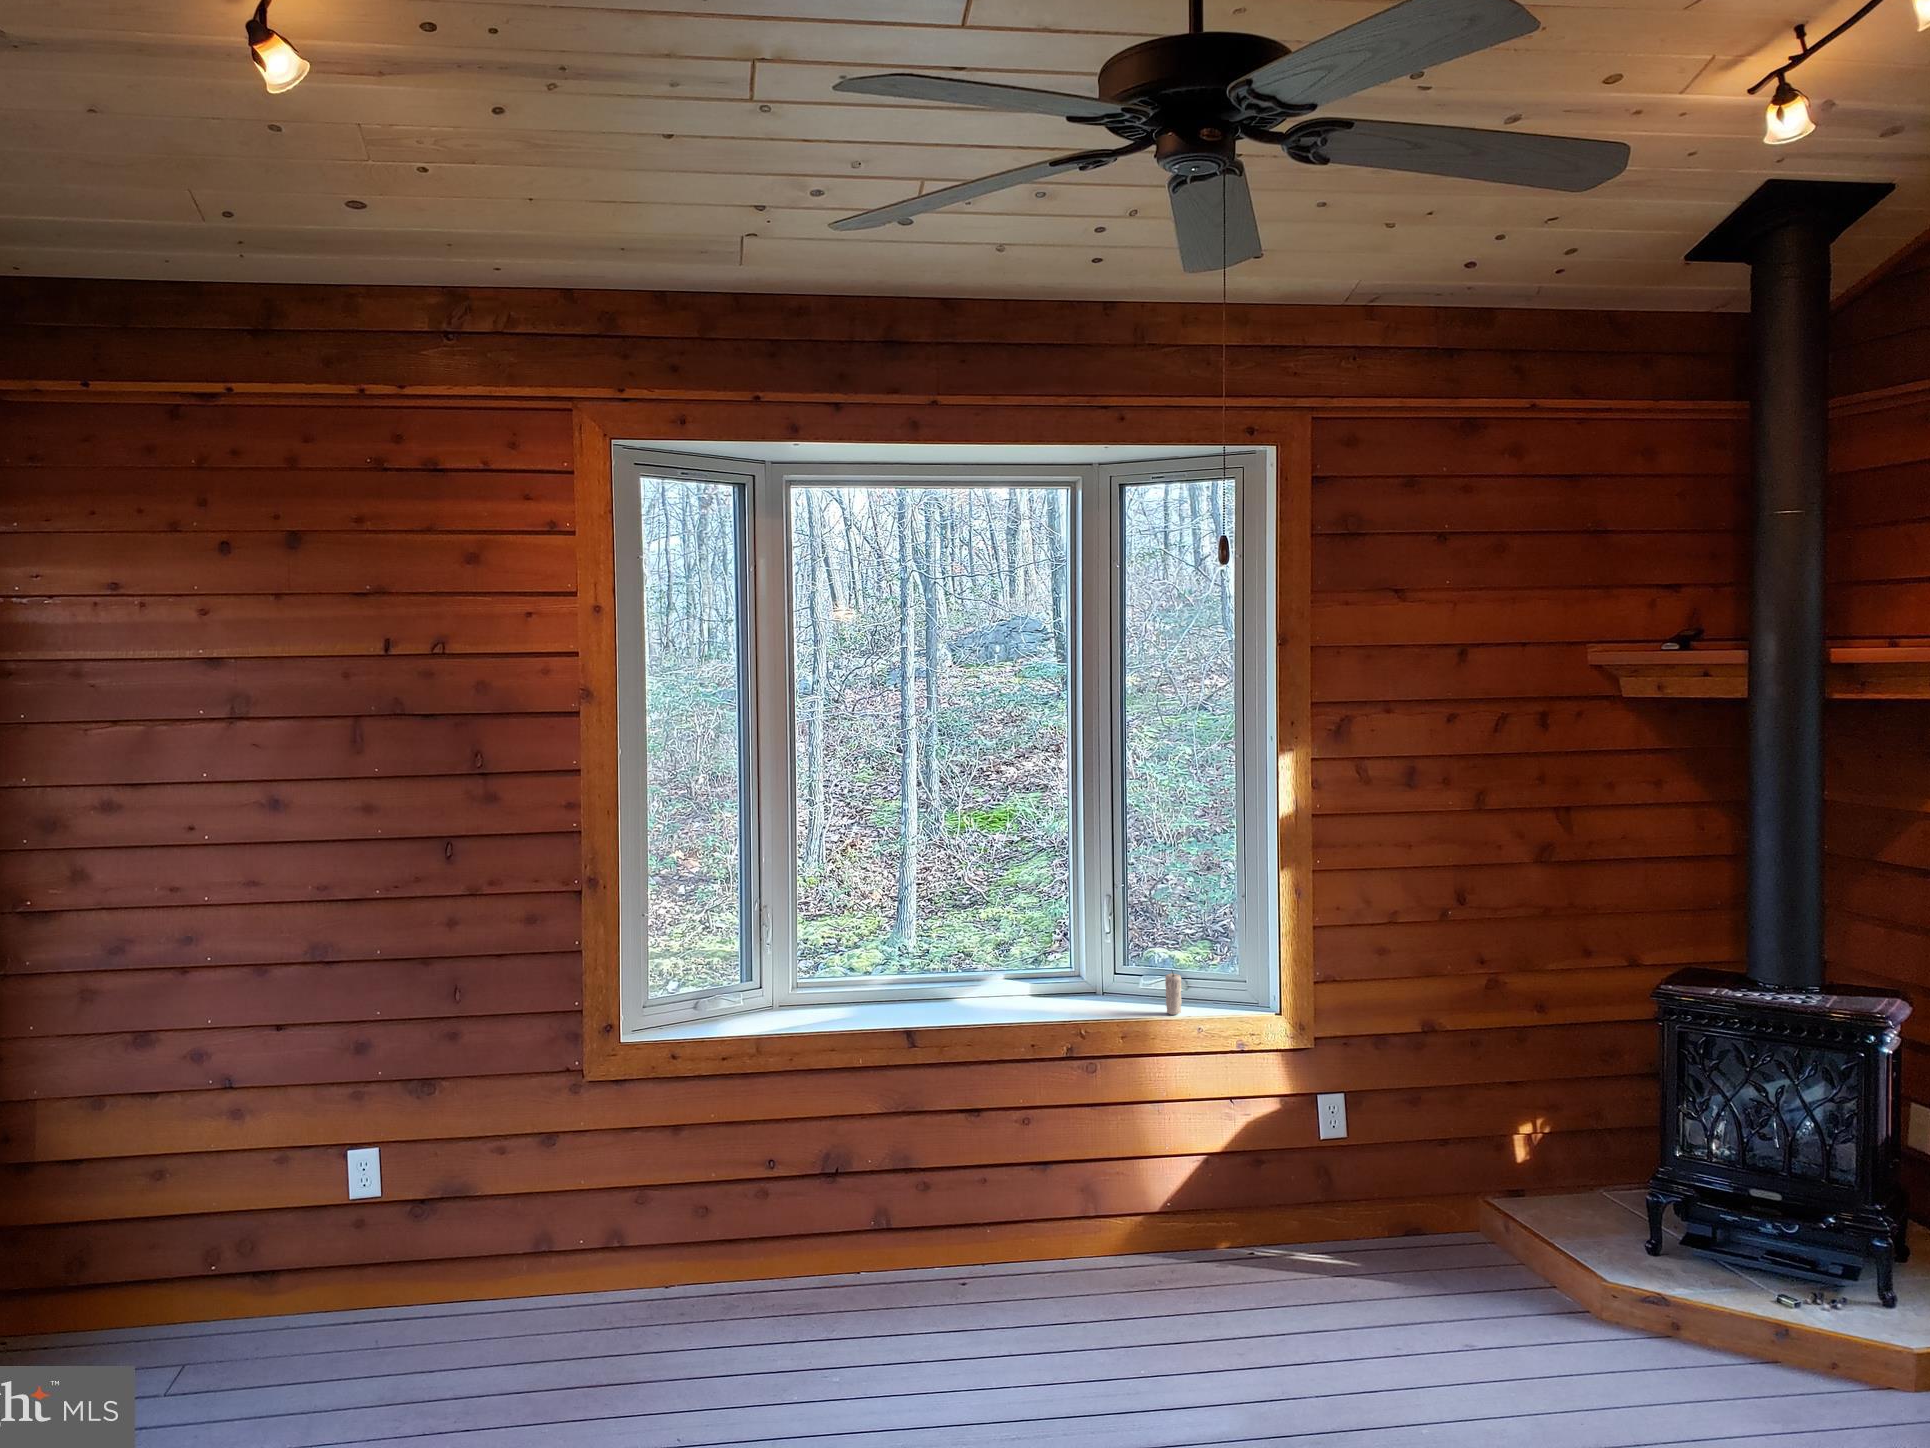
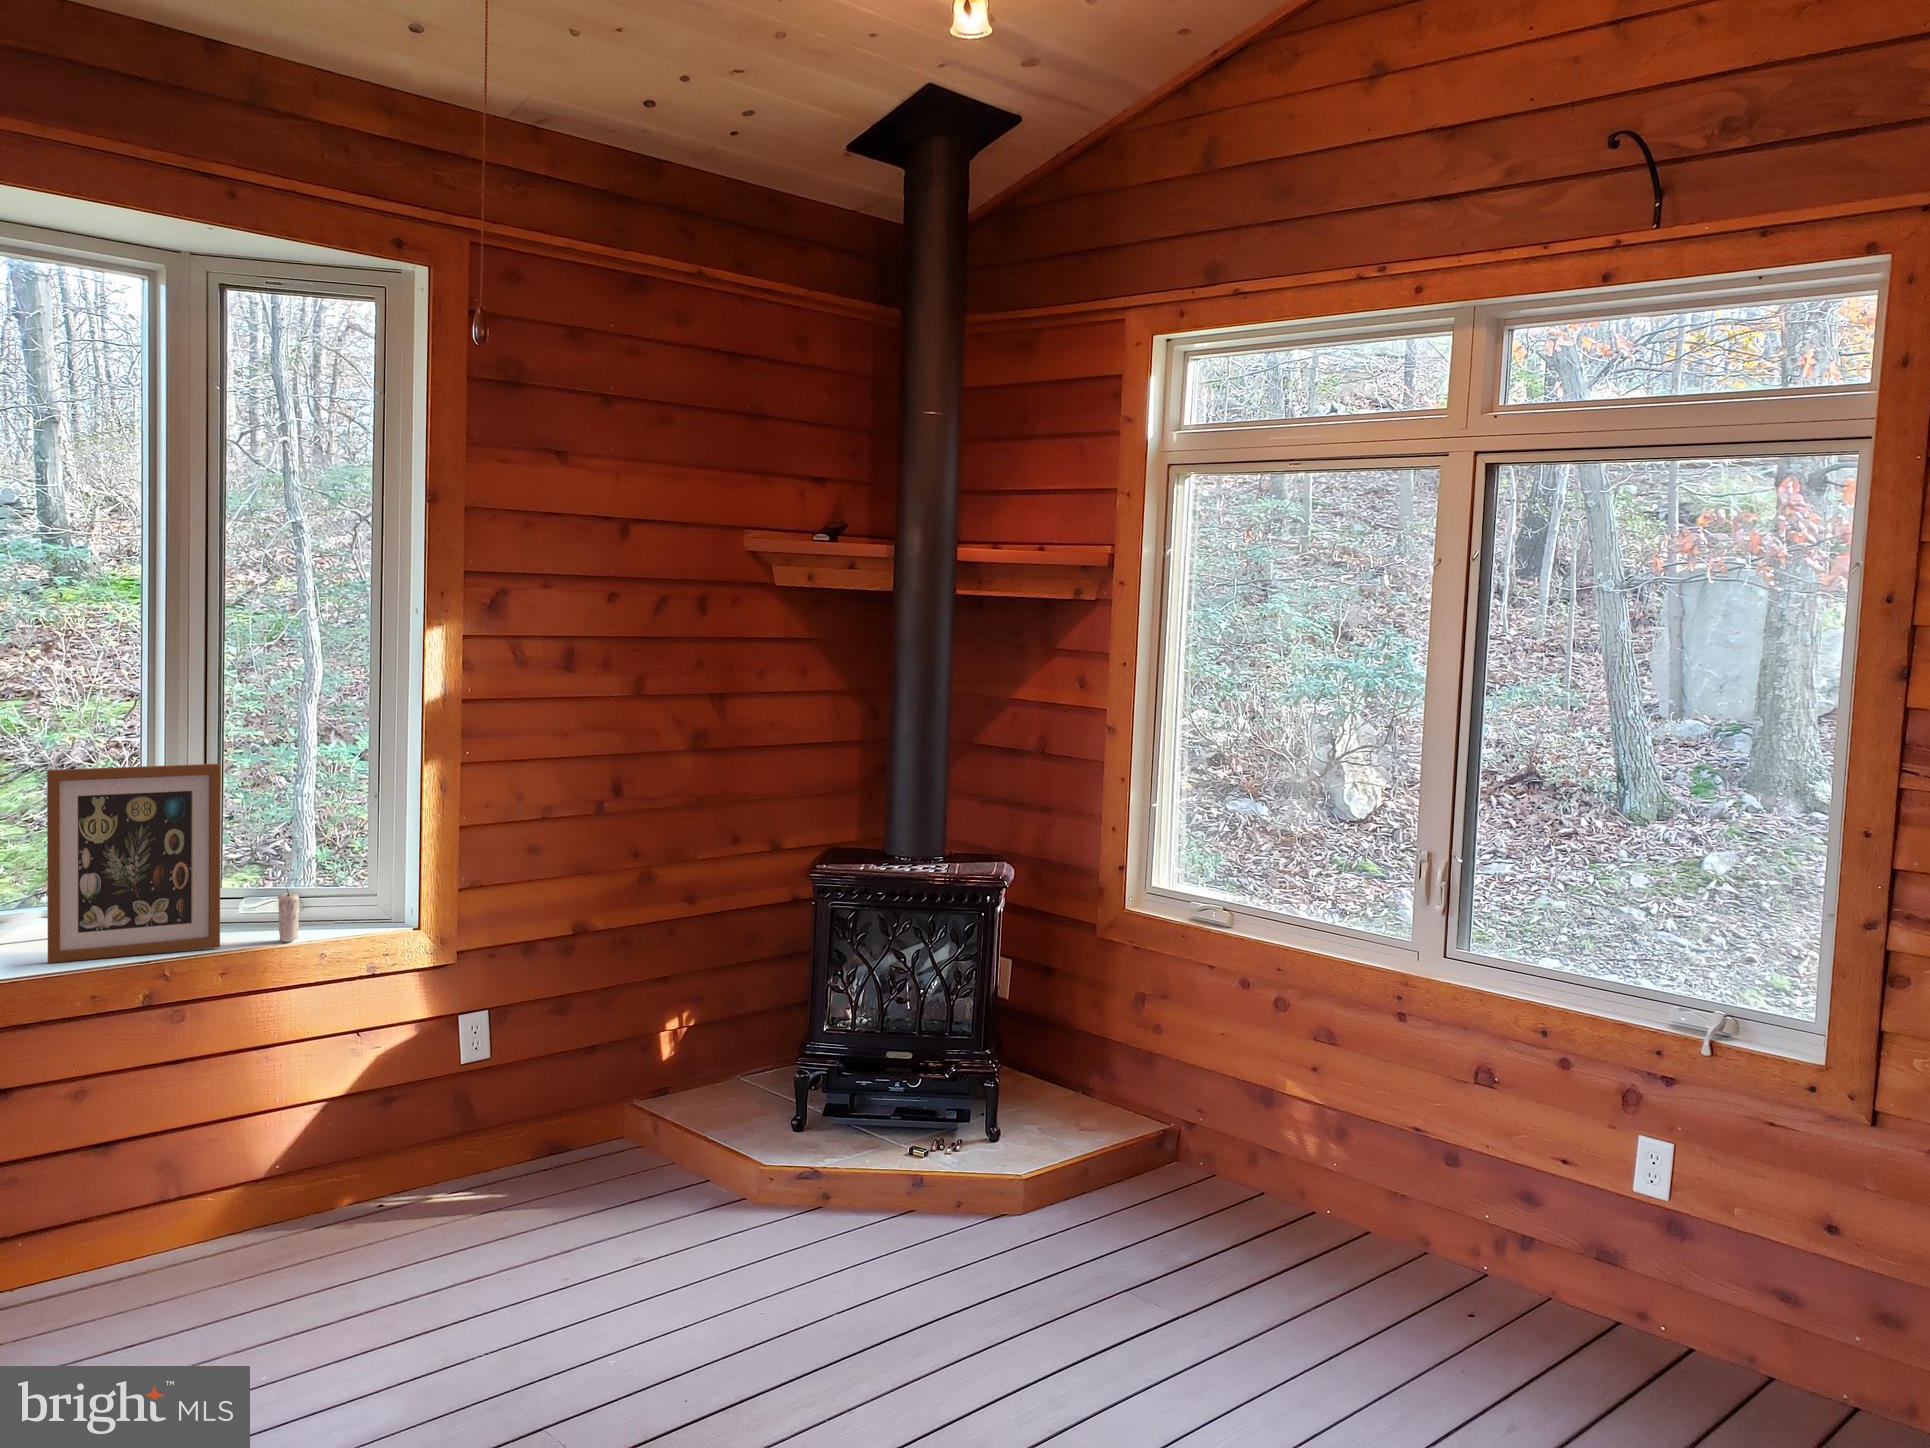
picture frame: none [998,865,1121,1015] -> present [47,764,221,963]

